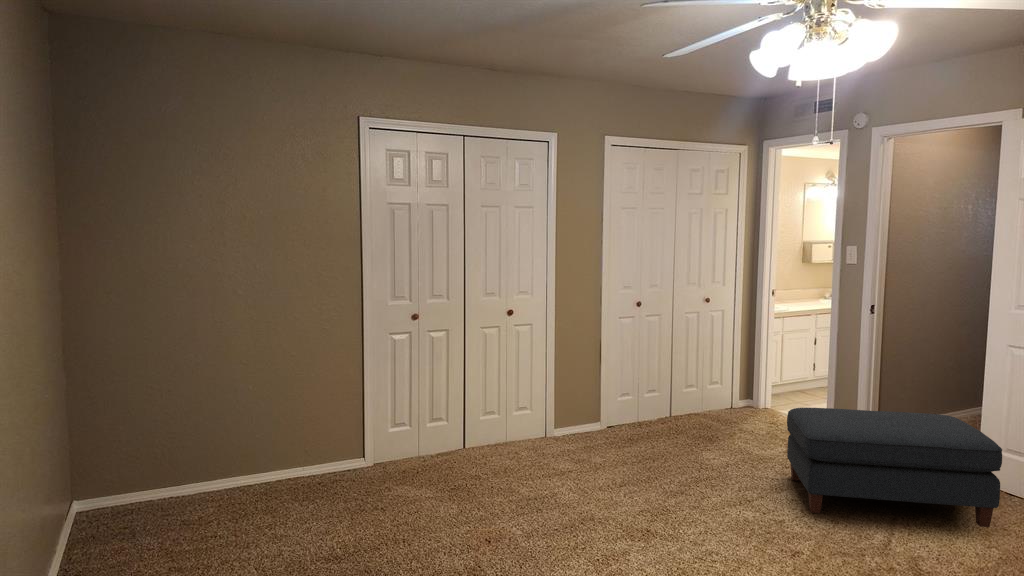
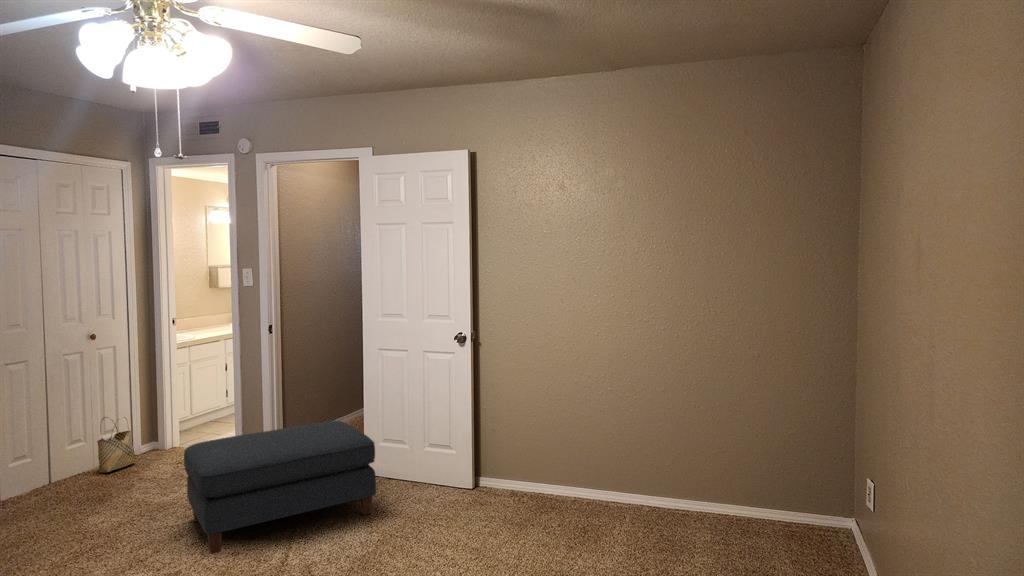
woven basket: none [706,370,734,418] -> present [97,417,136,472]

